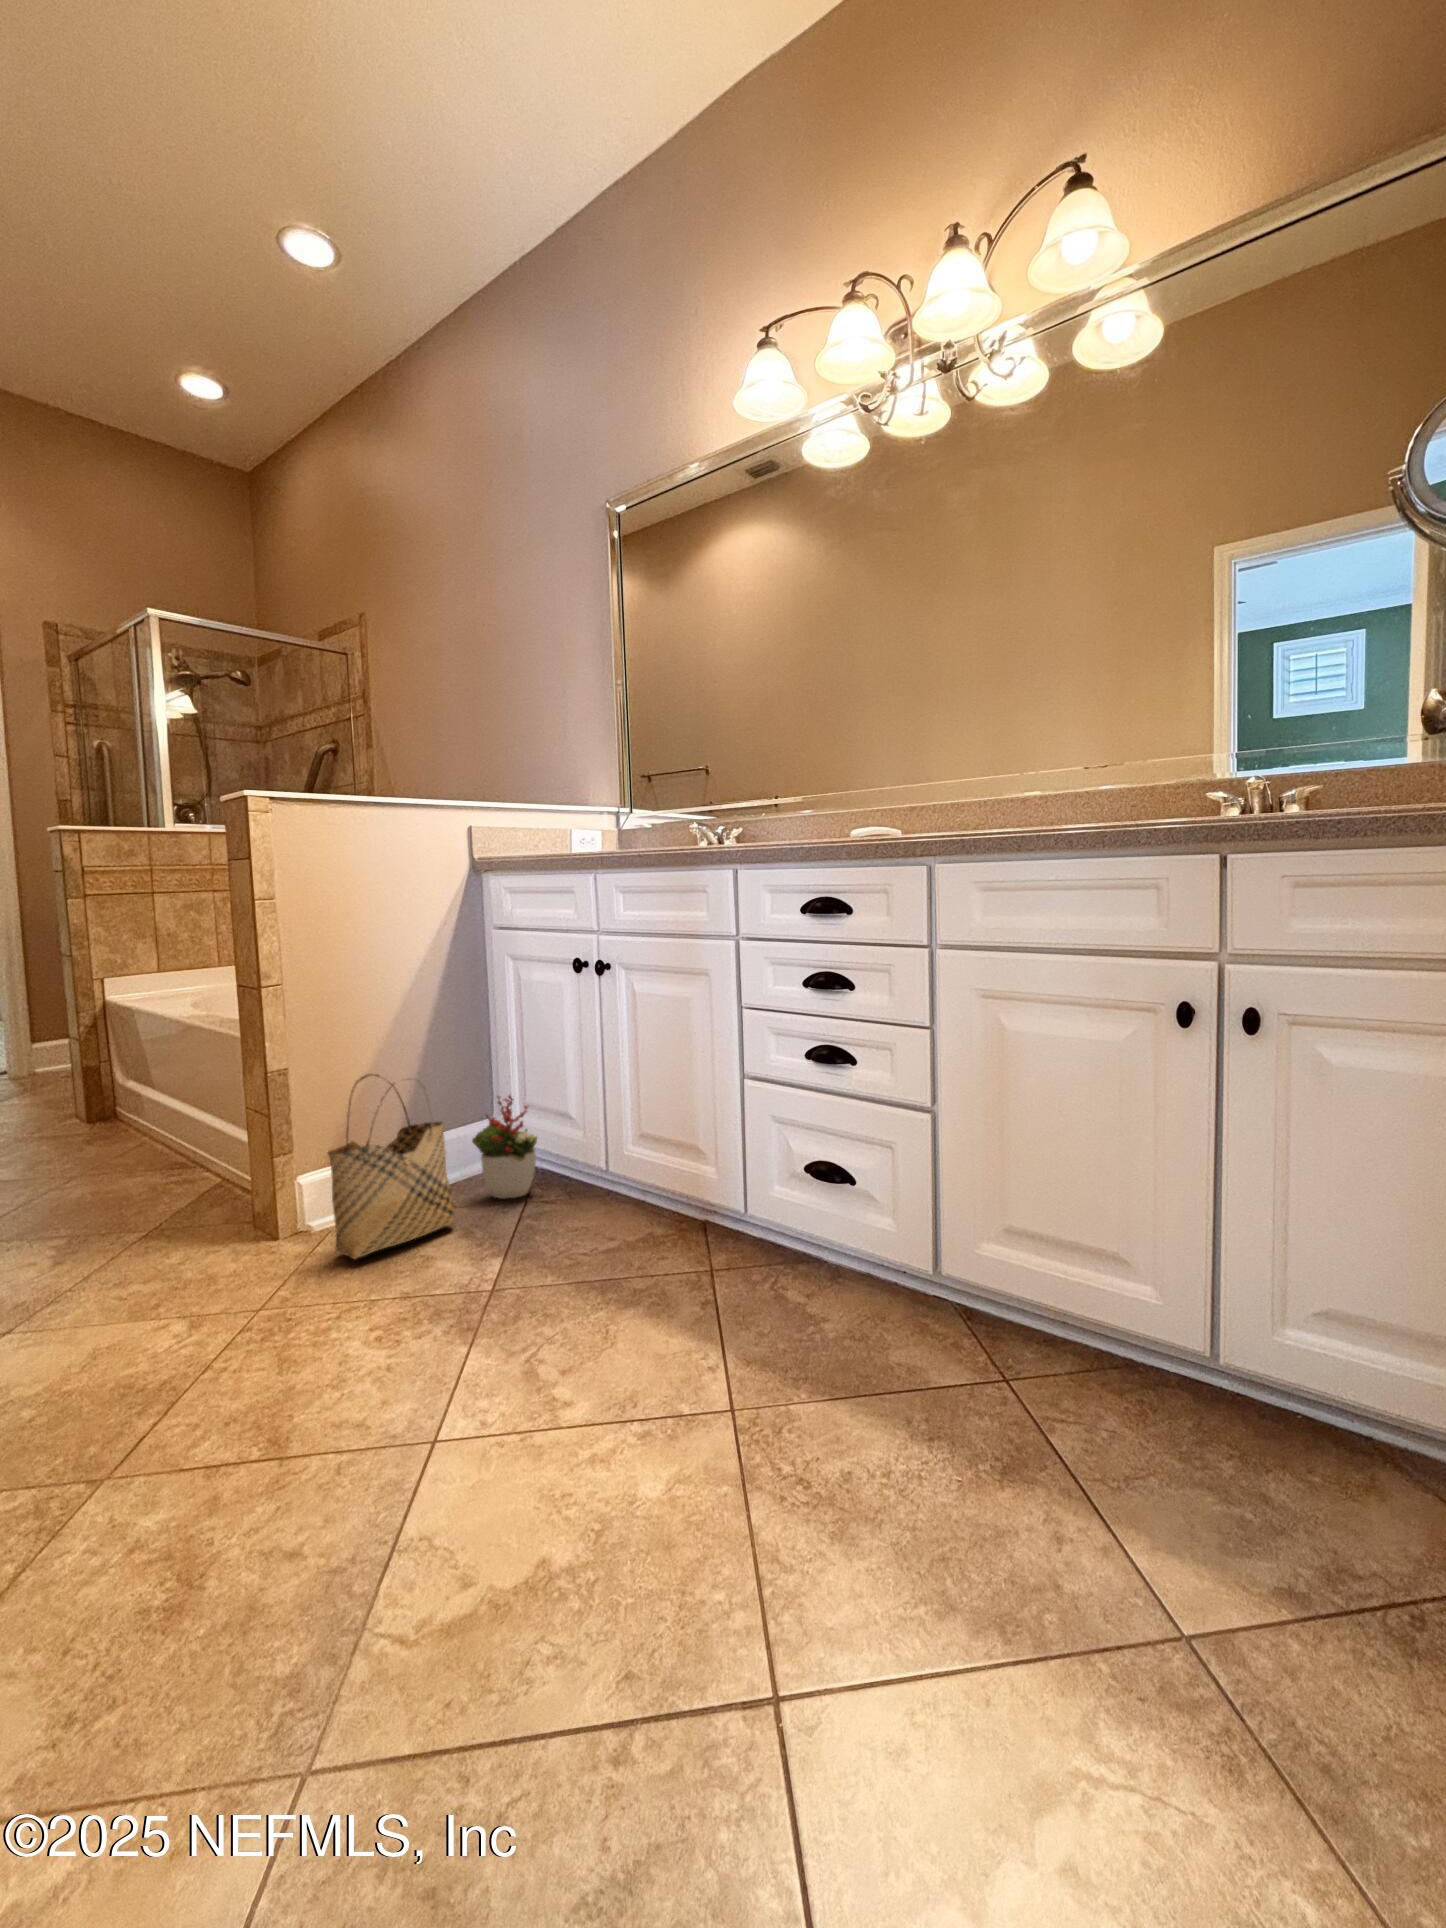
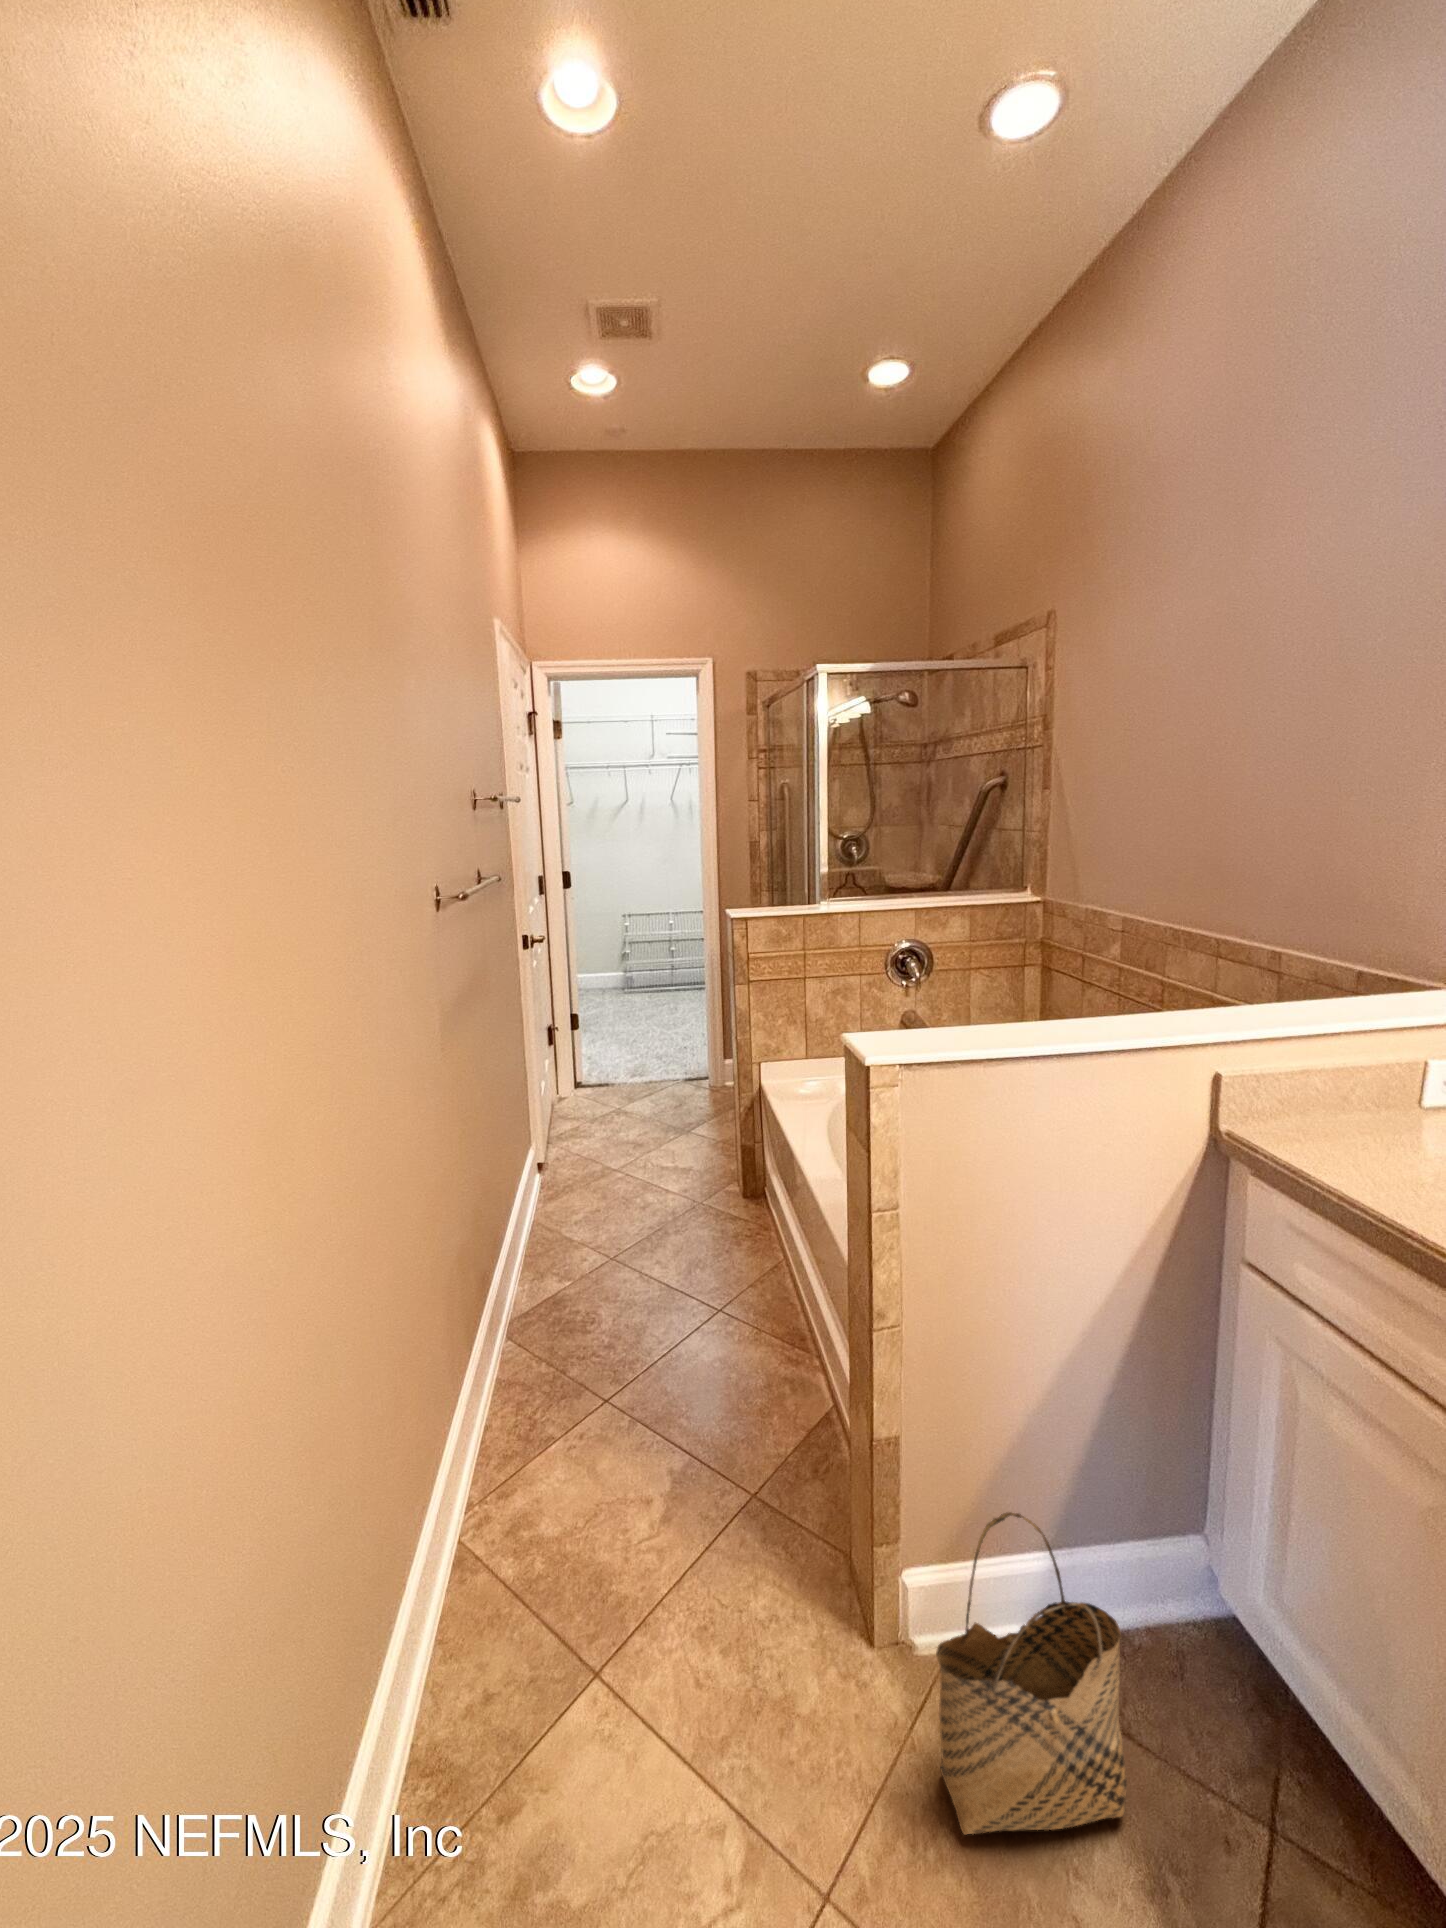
decorative plant: present [472,1095,537,1198] -> none [1165,1577,1294,1774]

